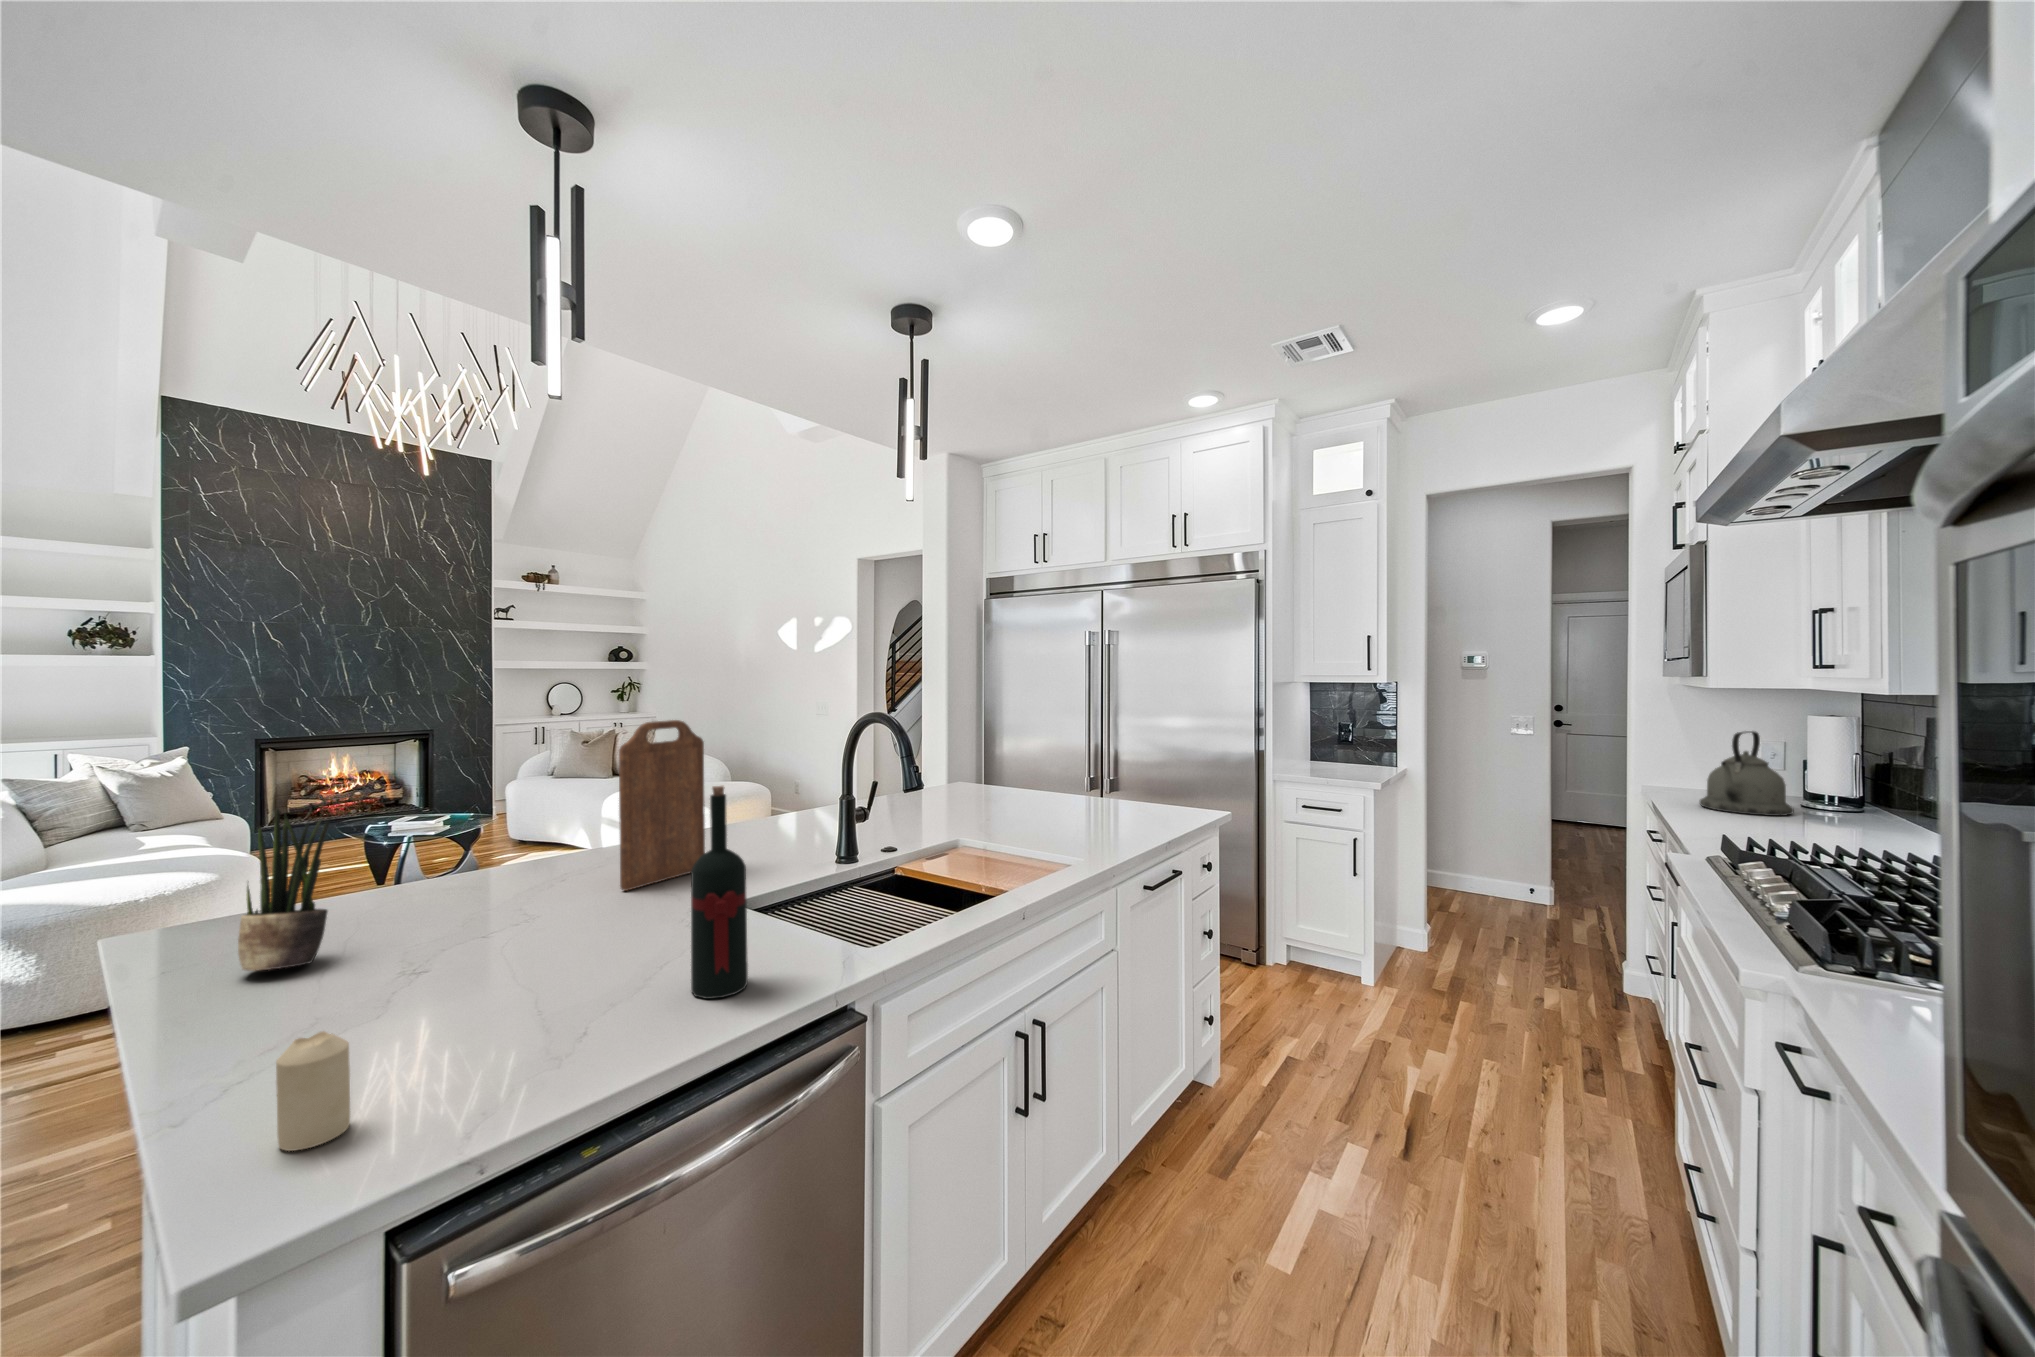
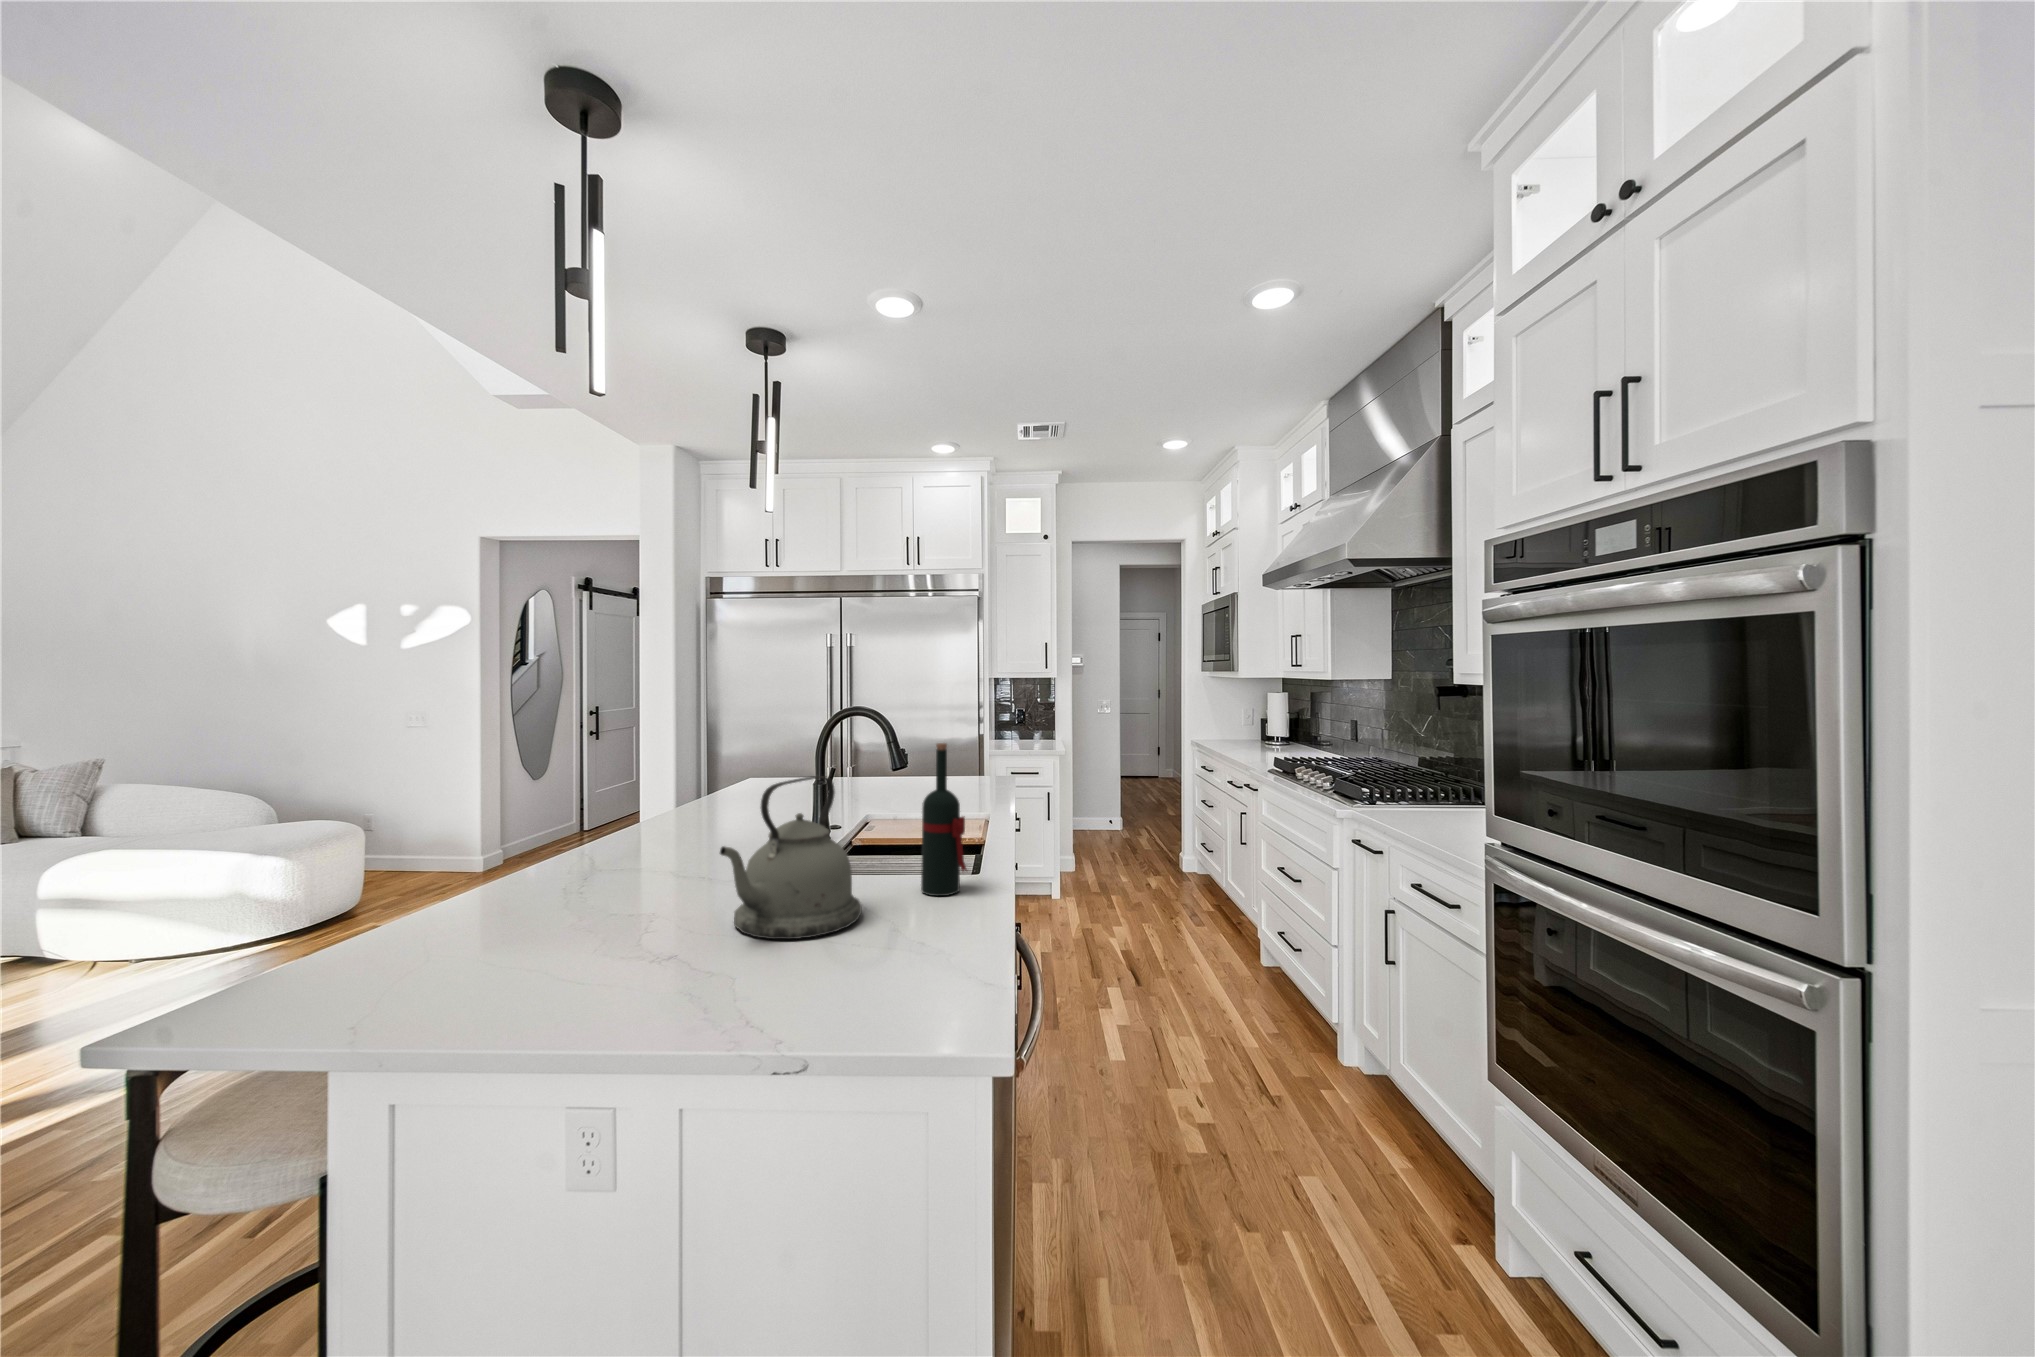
cutting board: present [619,720,705,891] -> none [687,705,719,863]
kettle: present [1700,731,1794,816] -> present [720,776,862,939]
potted plant: present [238,809,330,971] -> none [494,788,569,951]
candle: present [276,1031,350,1151] -> none [879,910,918,989]

